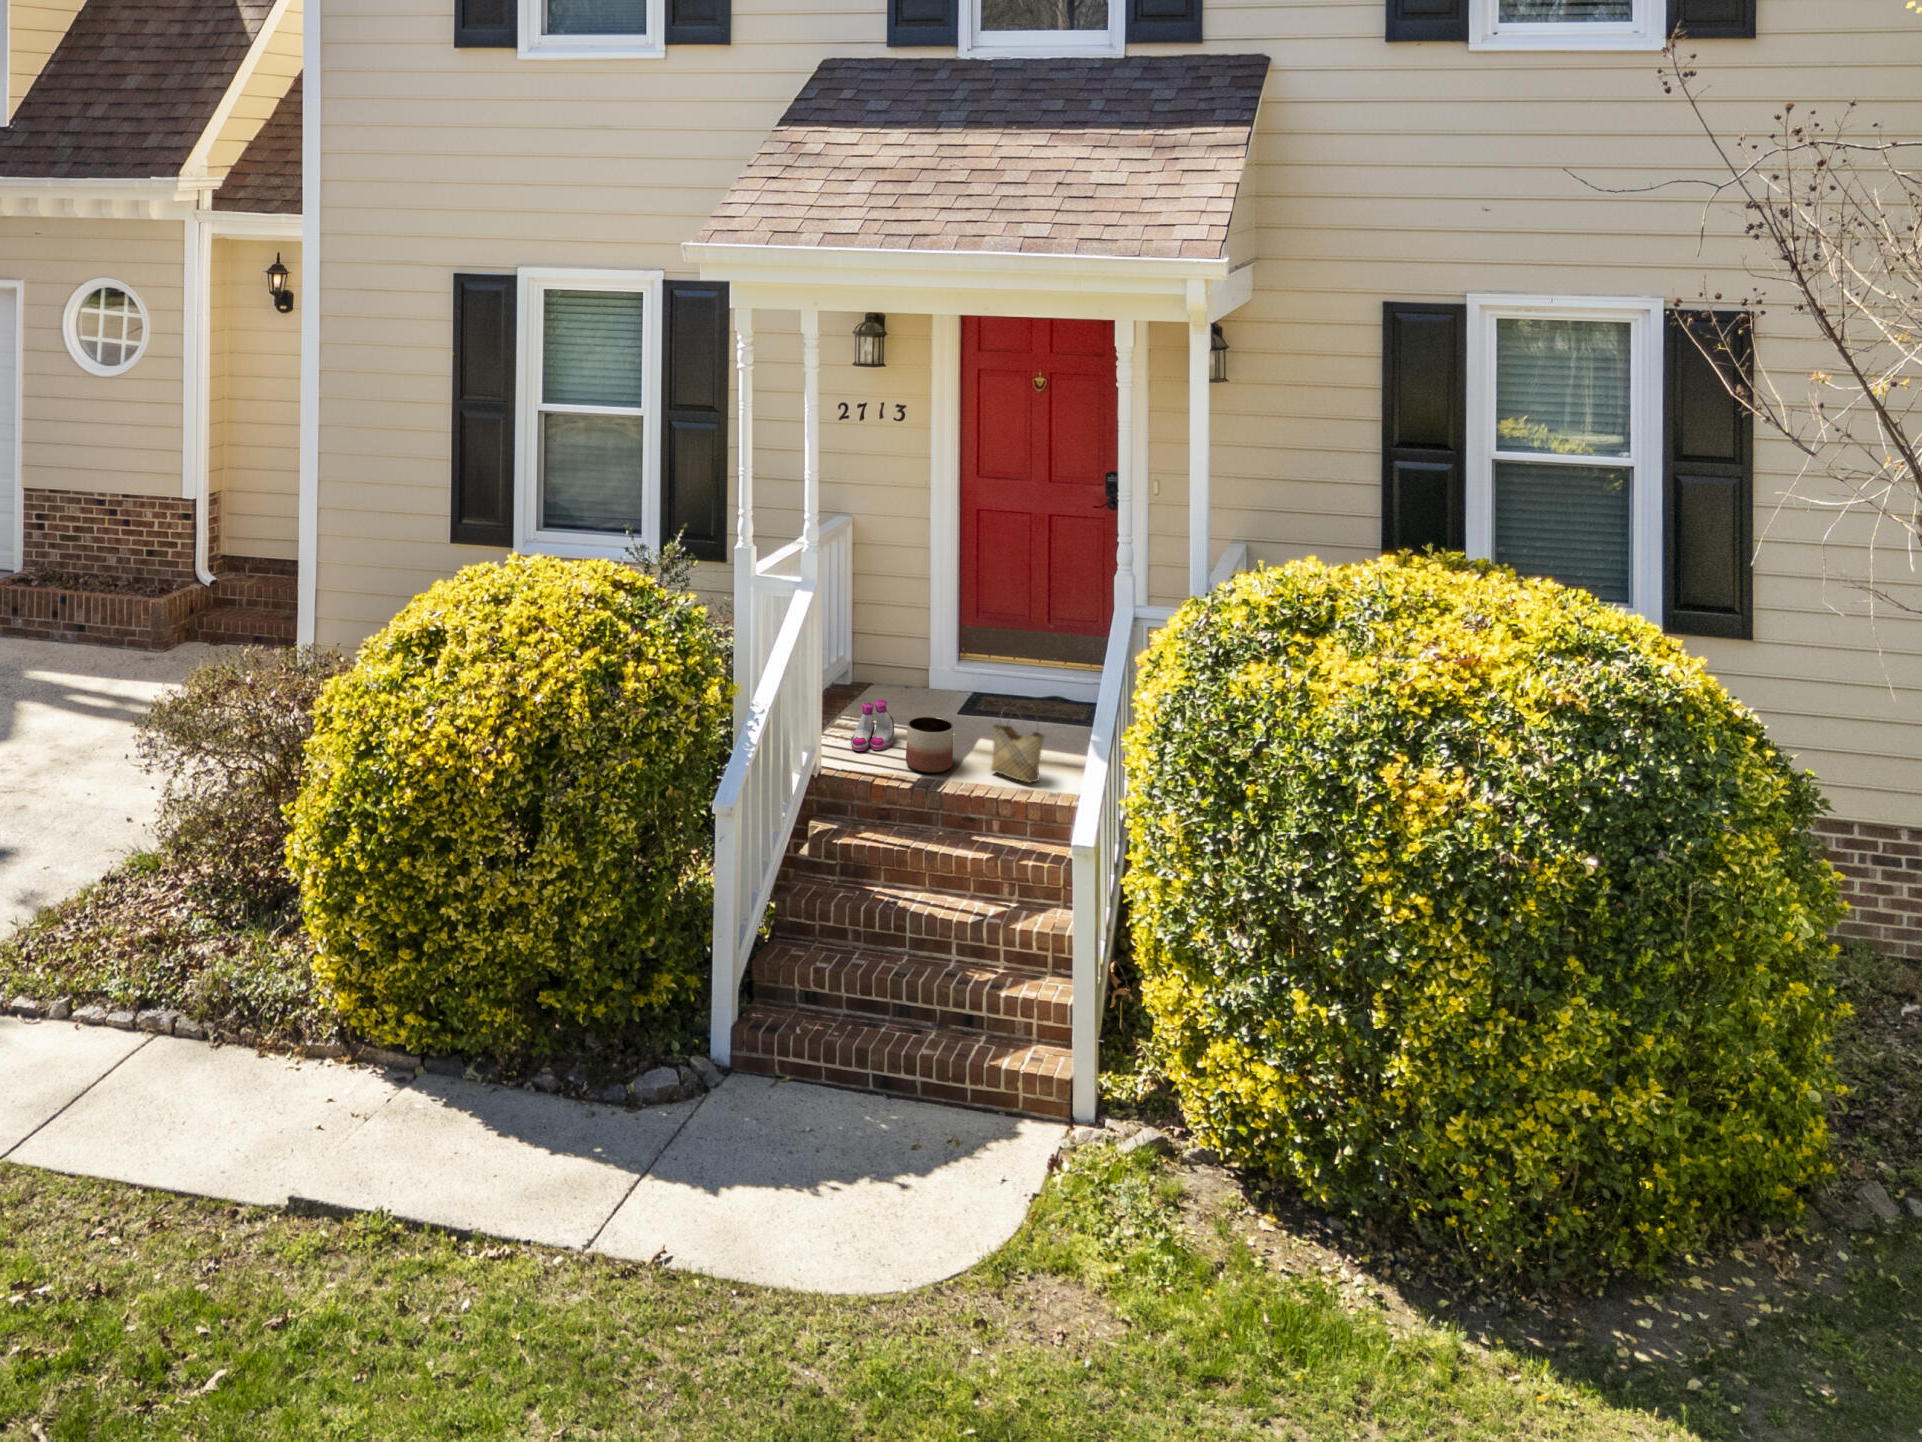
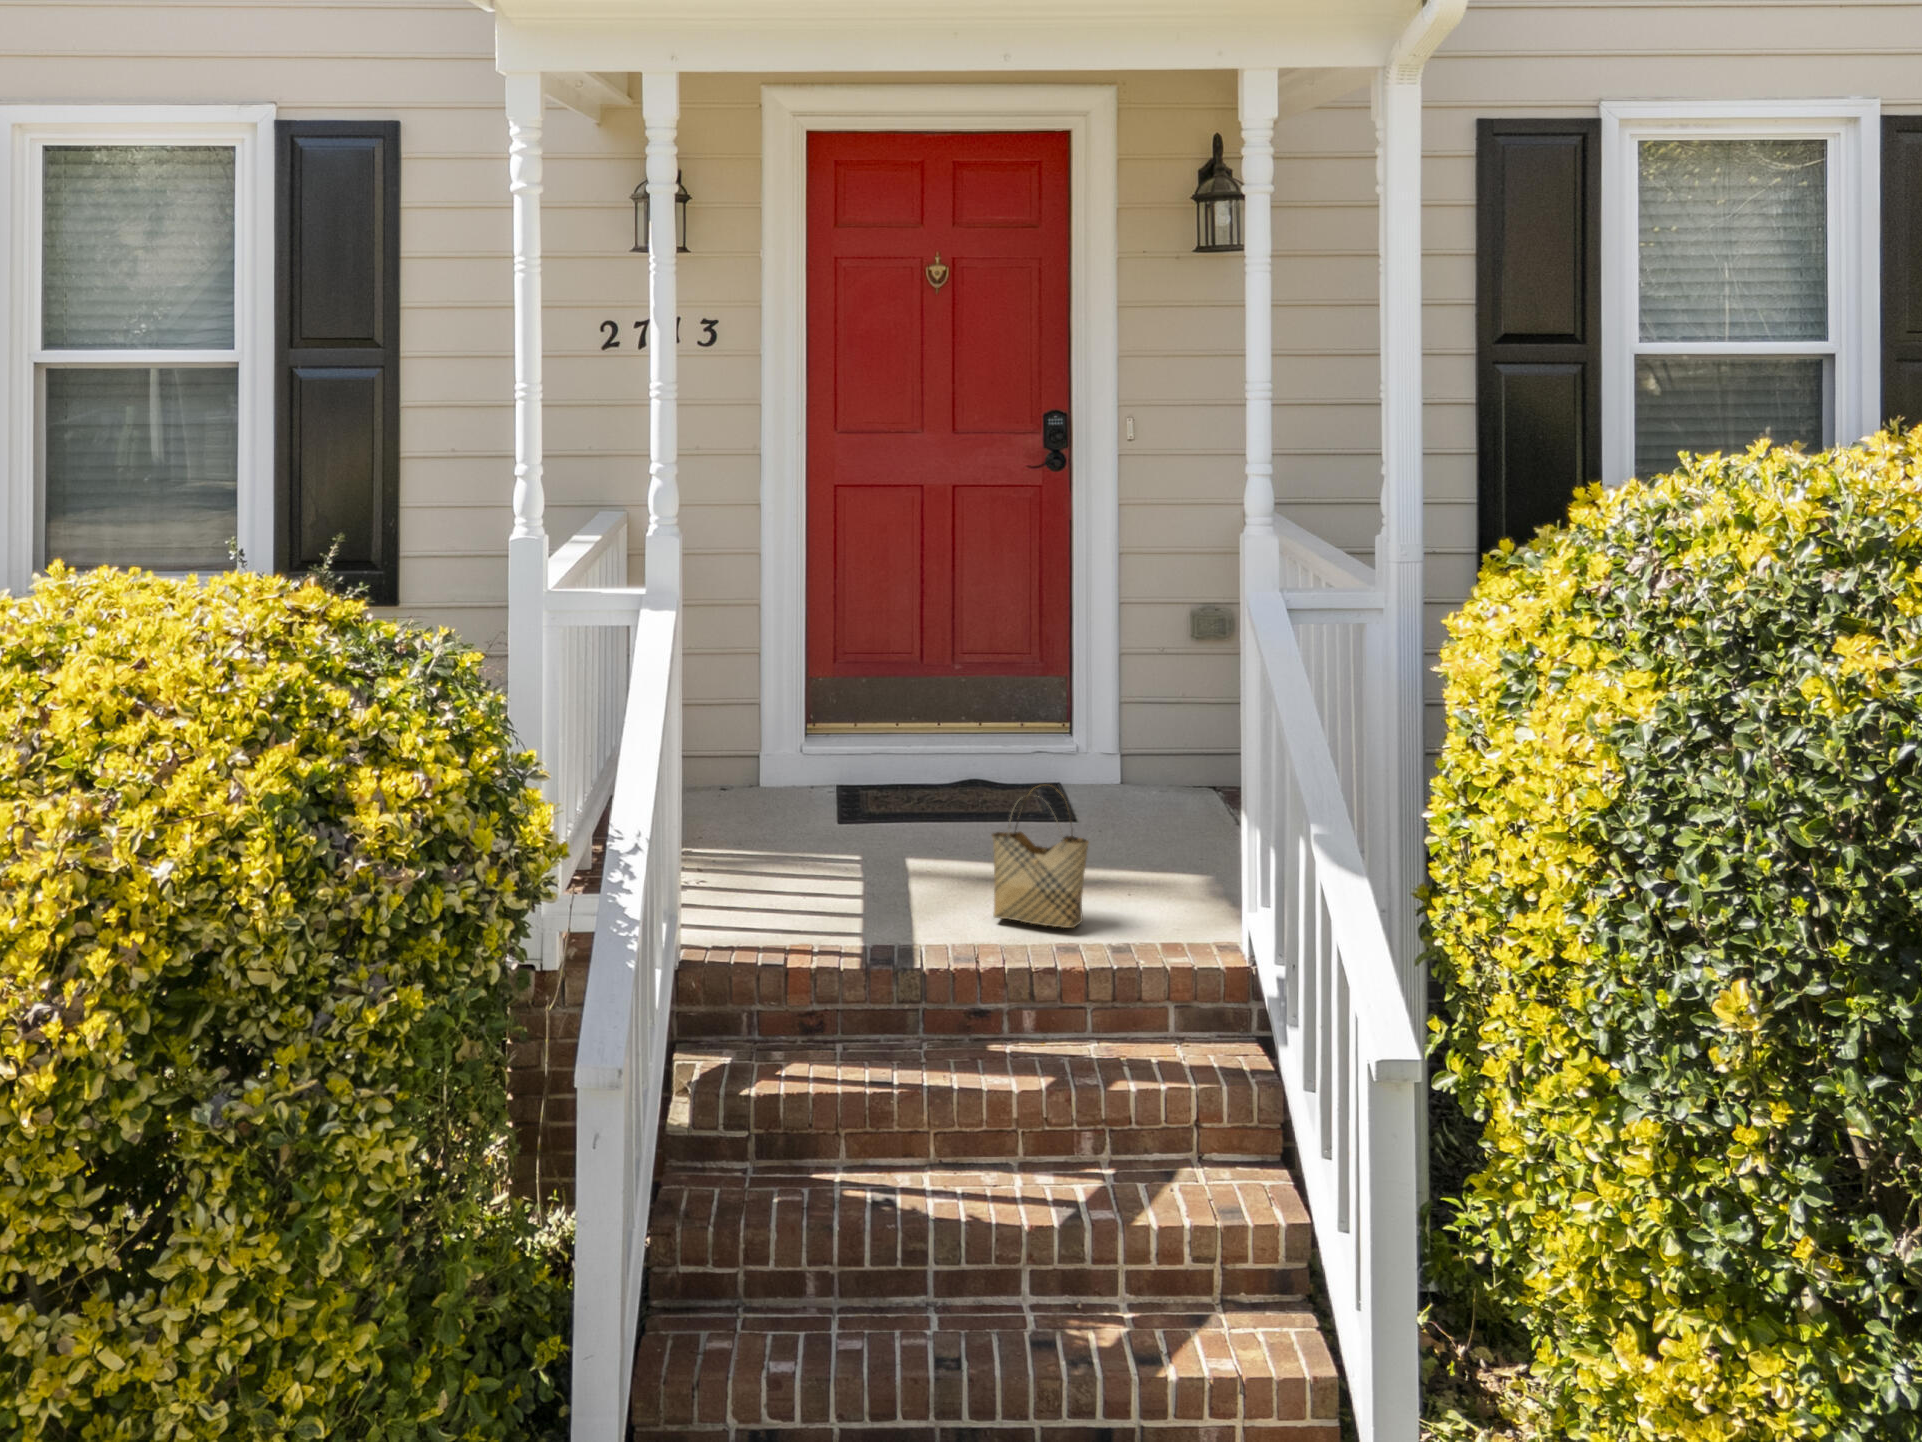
boots: present [851,700,894,751] -> none [724,818,797,917]
planter: present [906,717,953,773] -> none [839,836,923,937]

